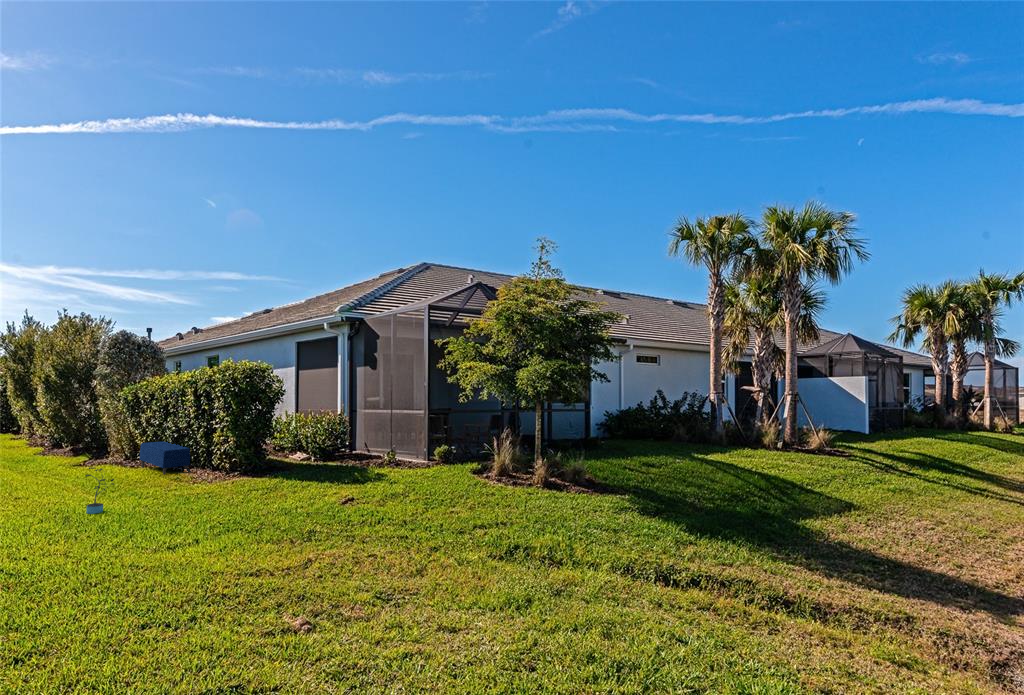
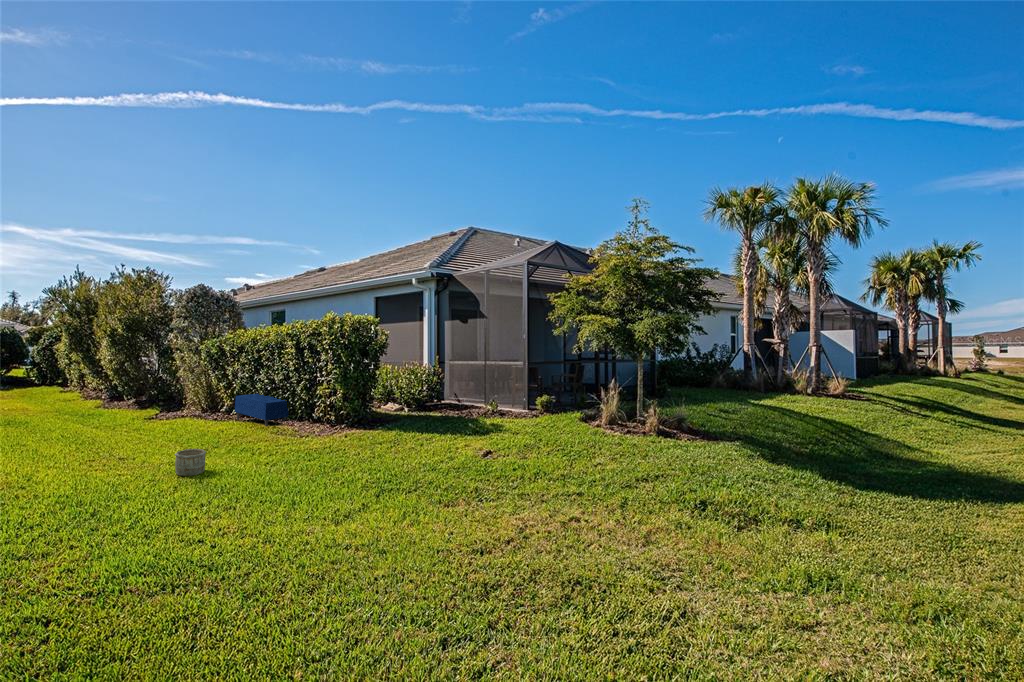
potted plant: present [86,467,114,514] -> none [229,422,256,469]
wooden bucket: none [31,494,64,520] -> present [175,449,206,476]

